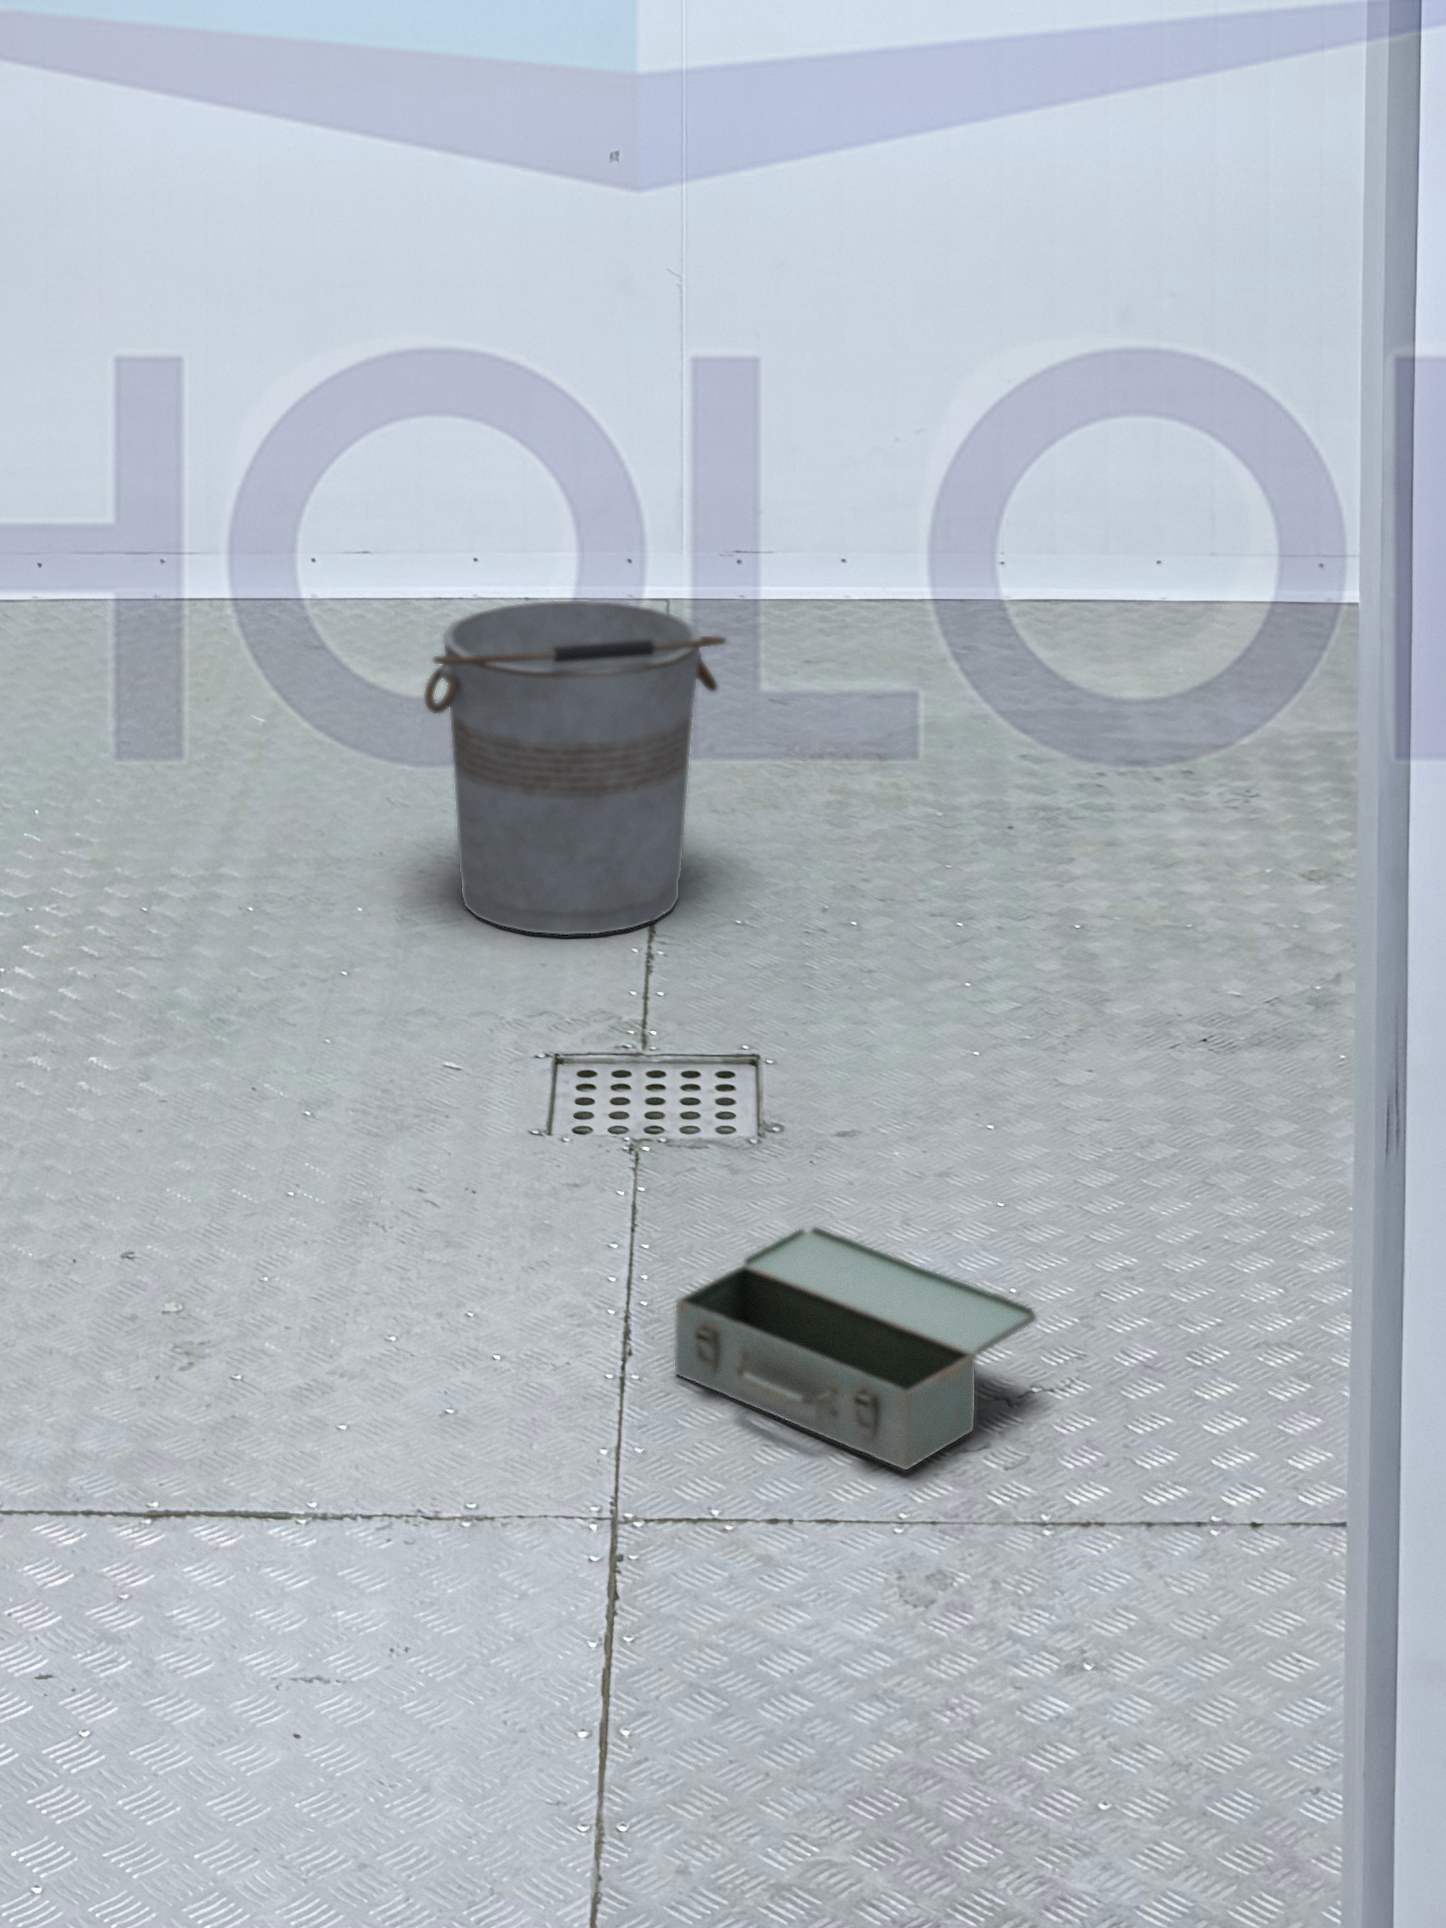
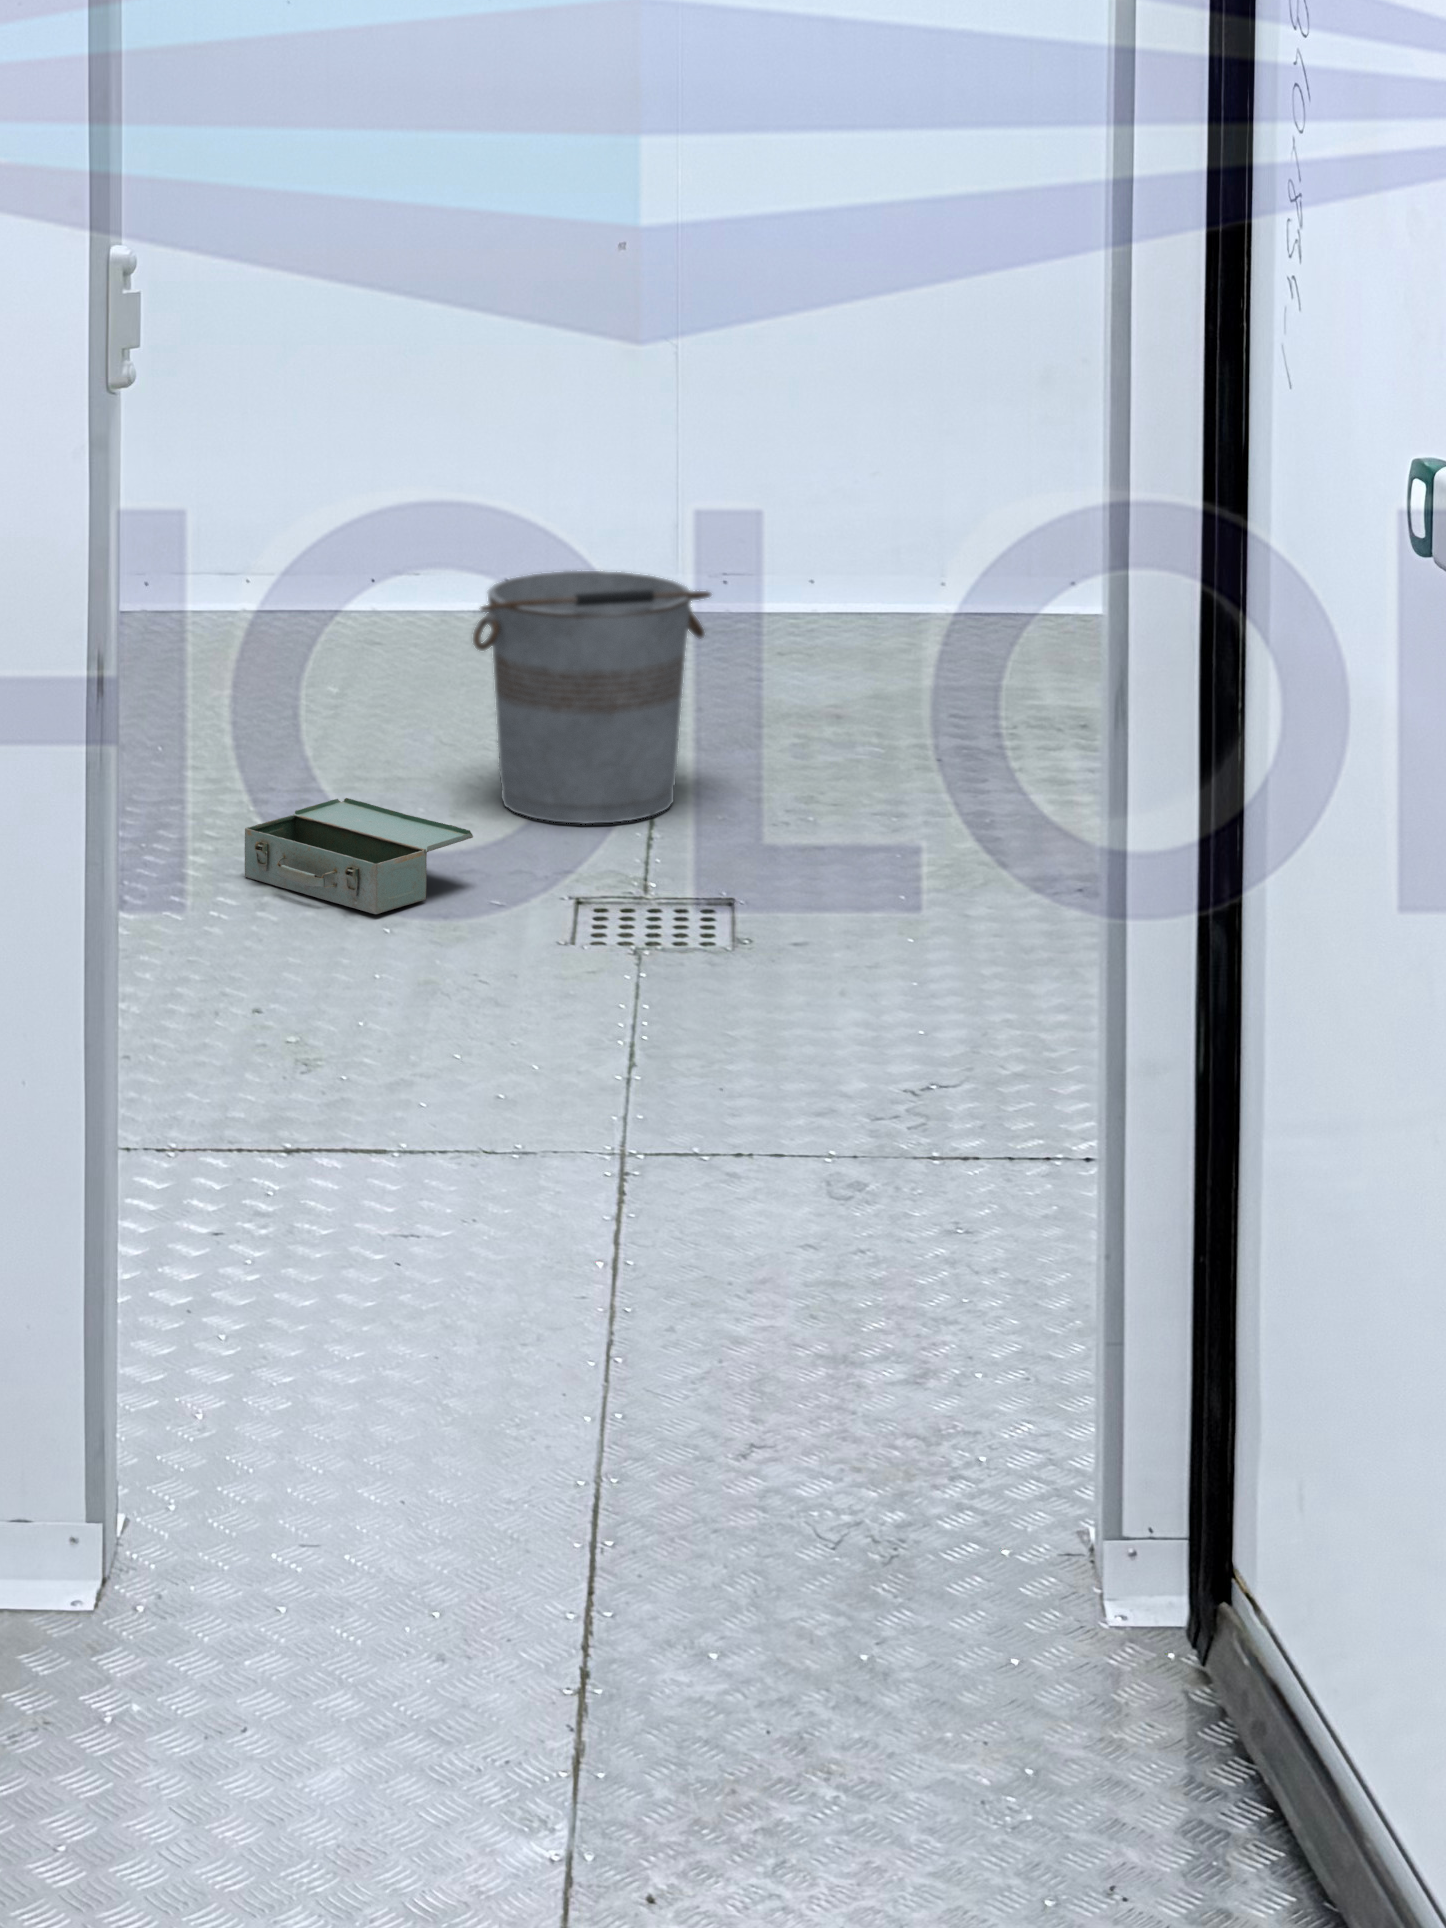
toolbox: present [675,1228,1036,1470] -> present [245,798,473,914]

